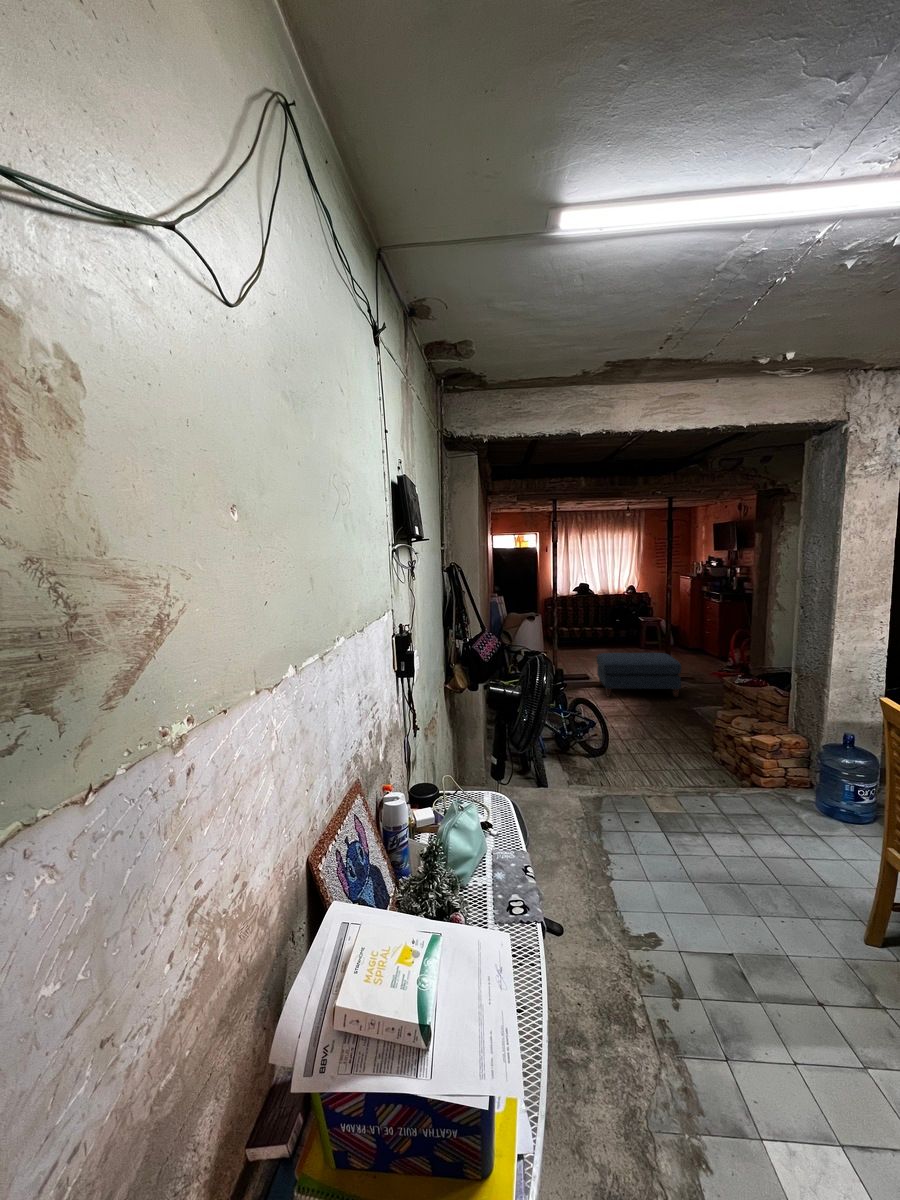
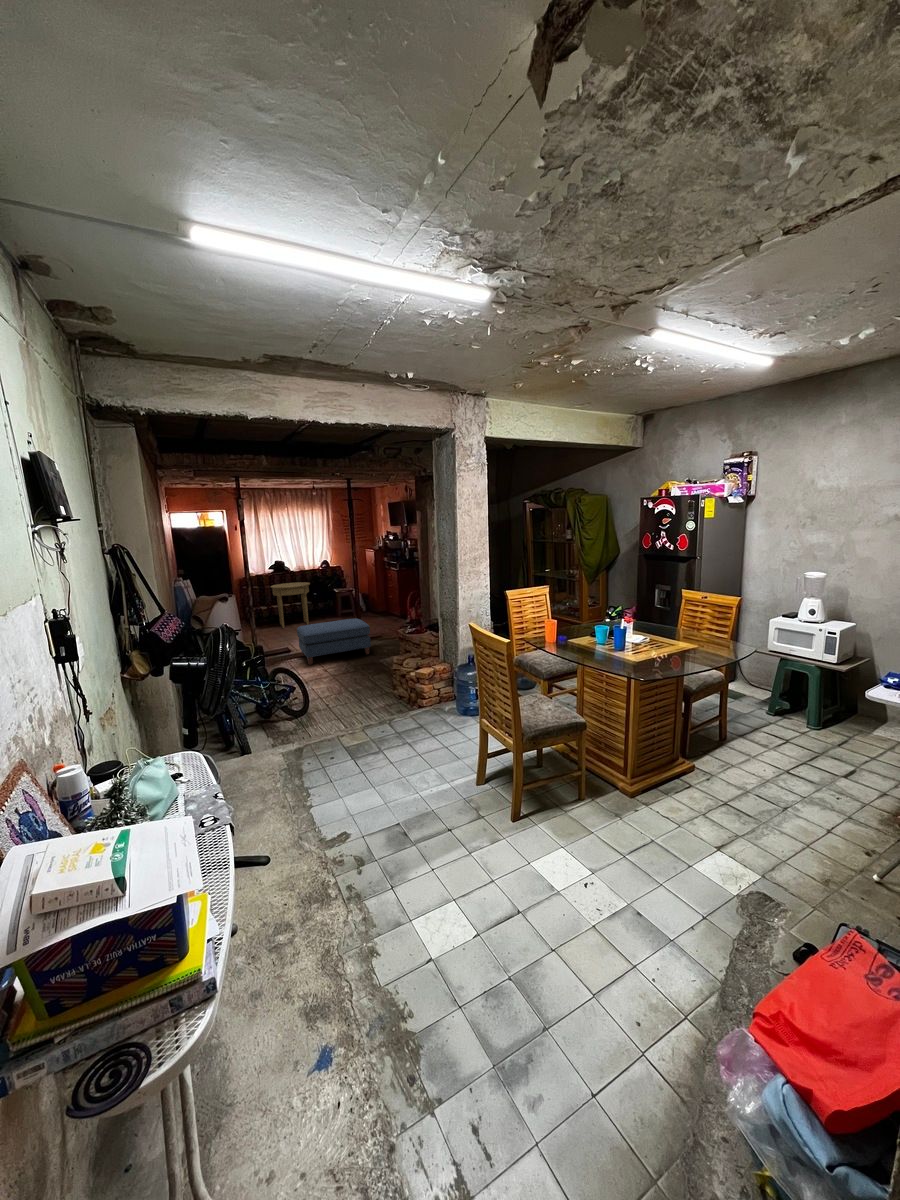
side table: none [572,606,612,652] -> present [271,582,310,628]

